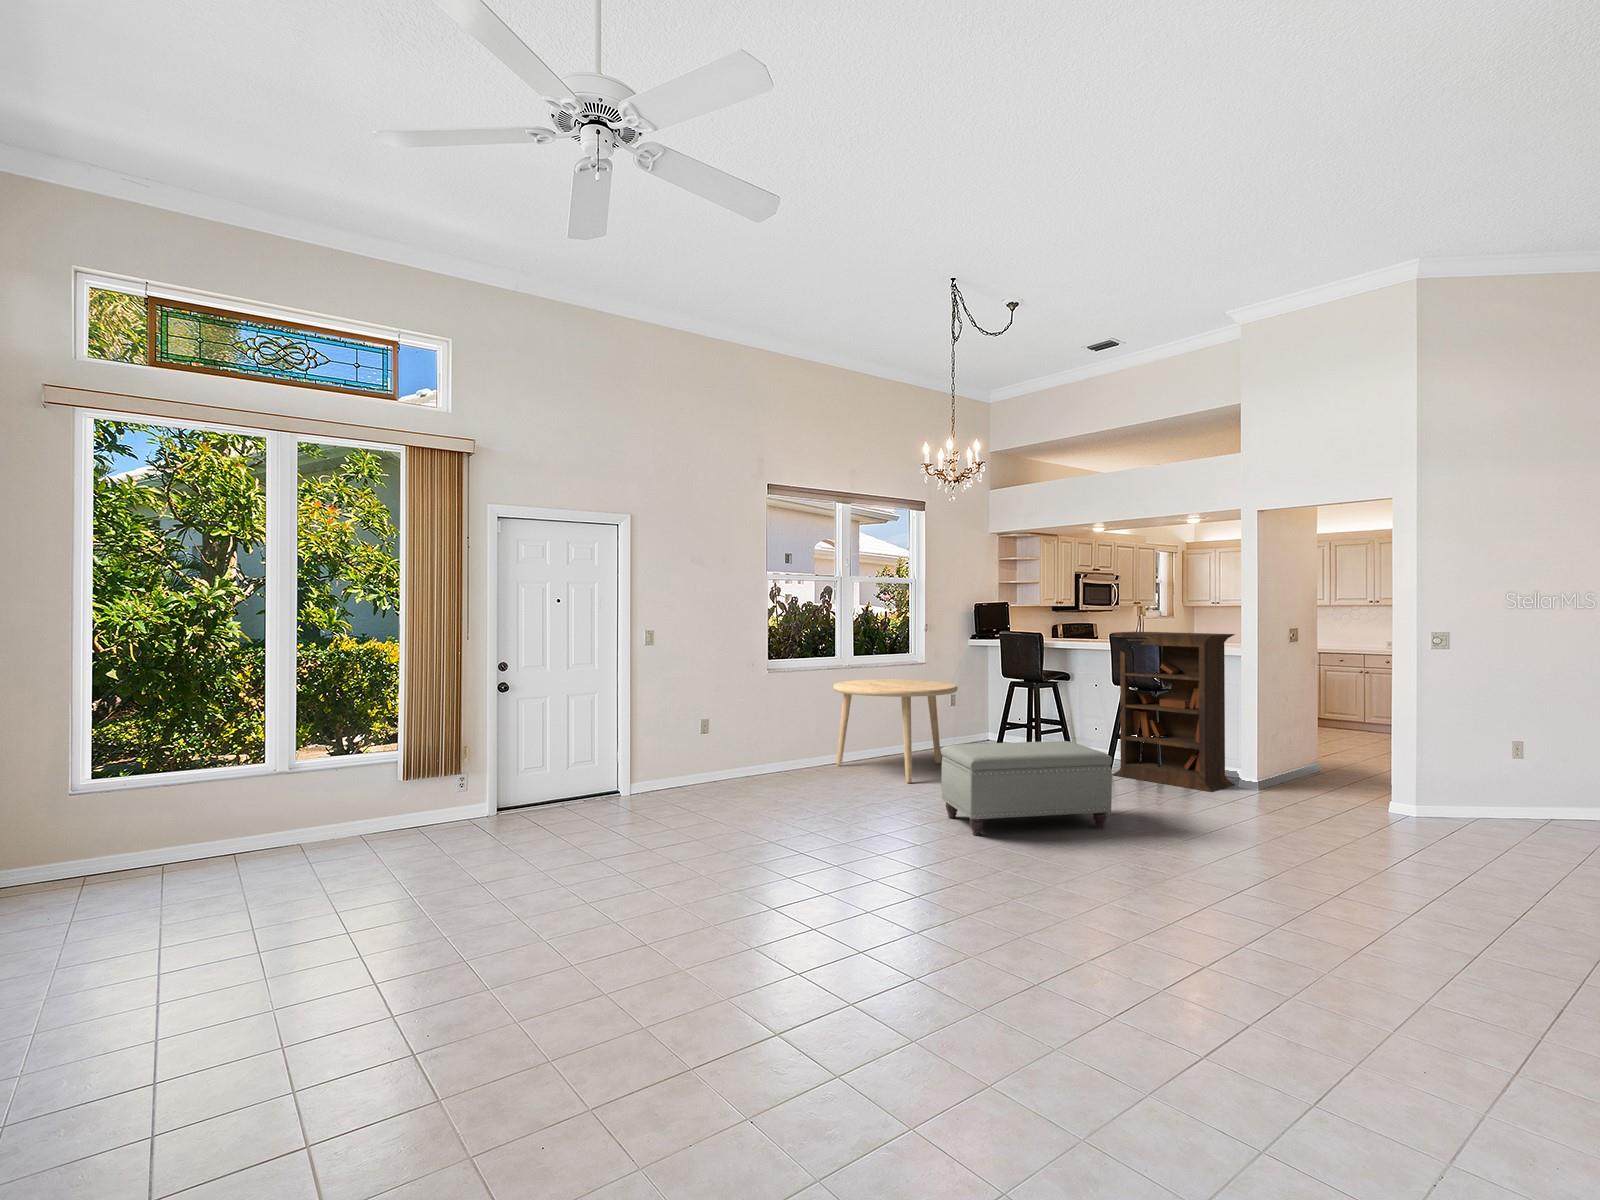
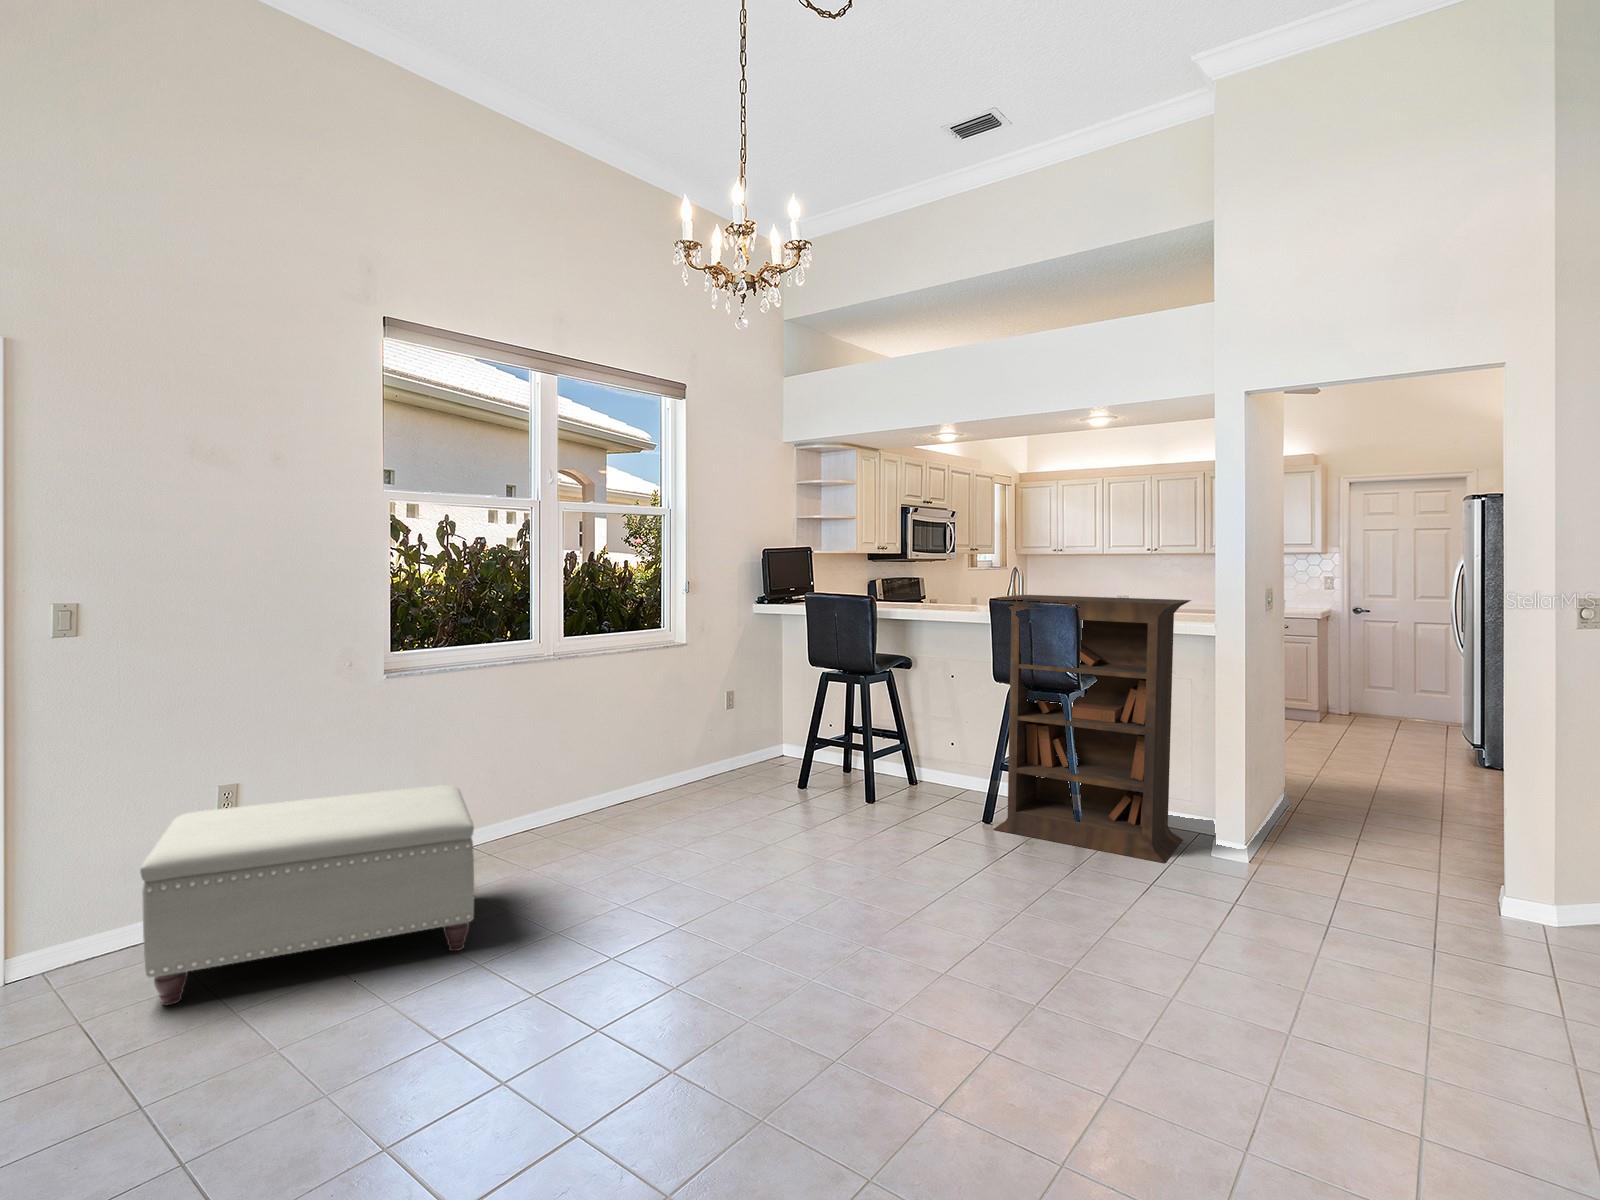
dining table: present [833,679,958,783] -> none [517,678,747,885]
ottoman: present [941,741,1112,835] -> present [140,785,474,1005]

